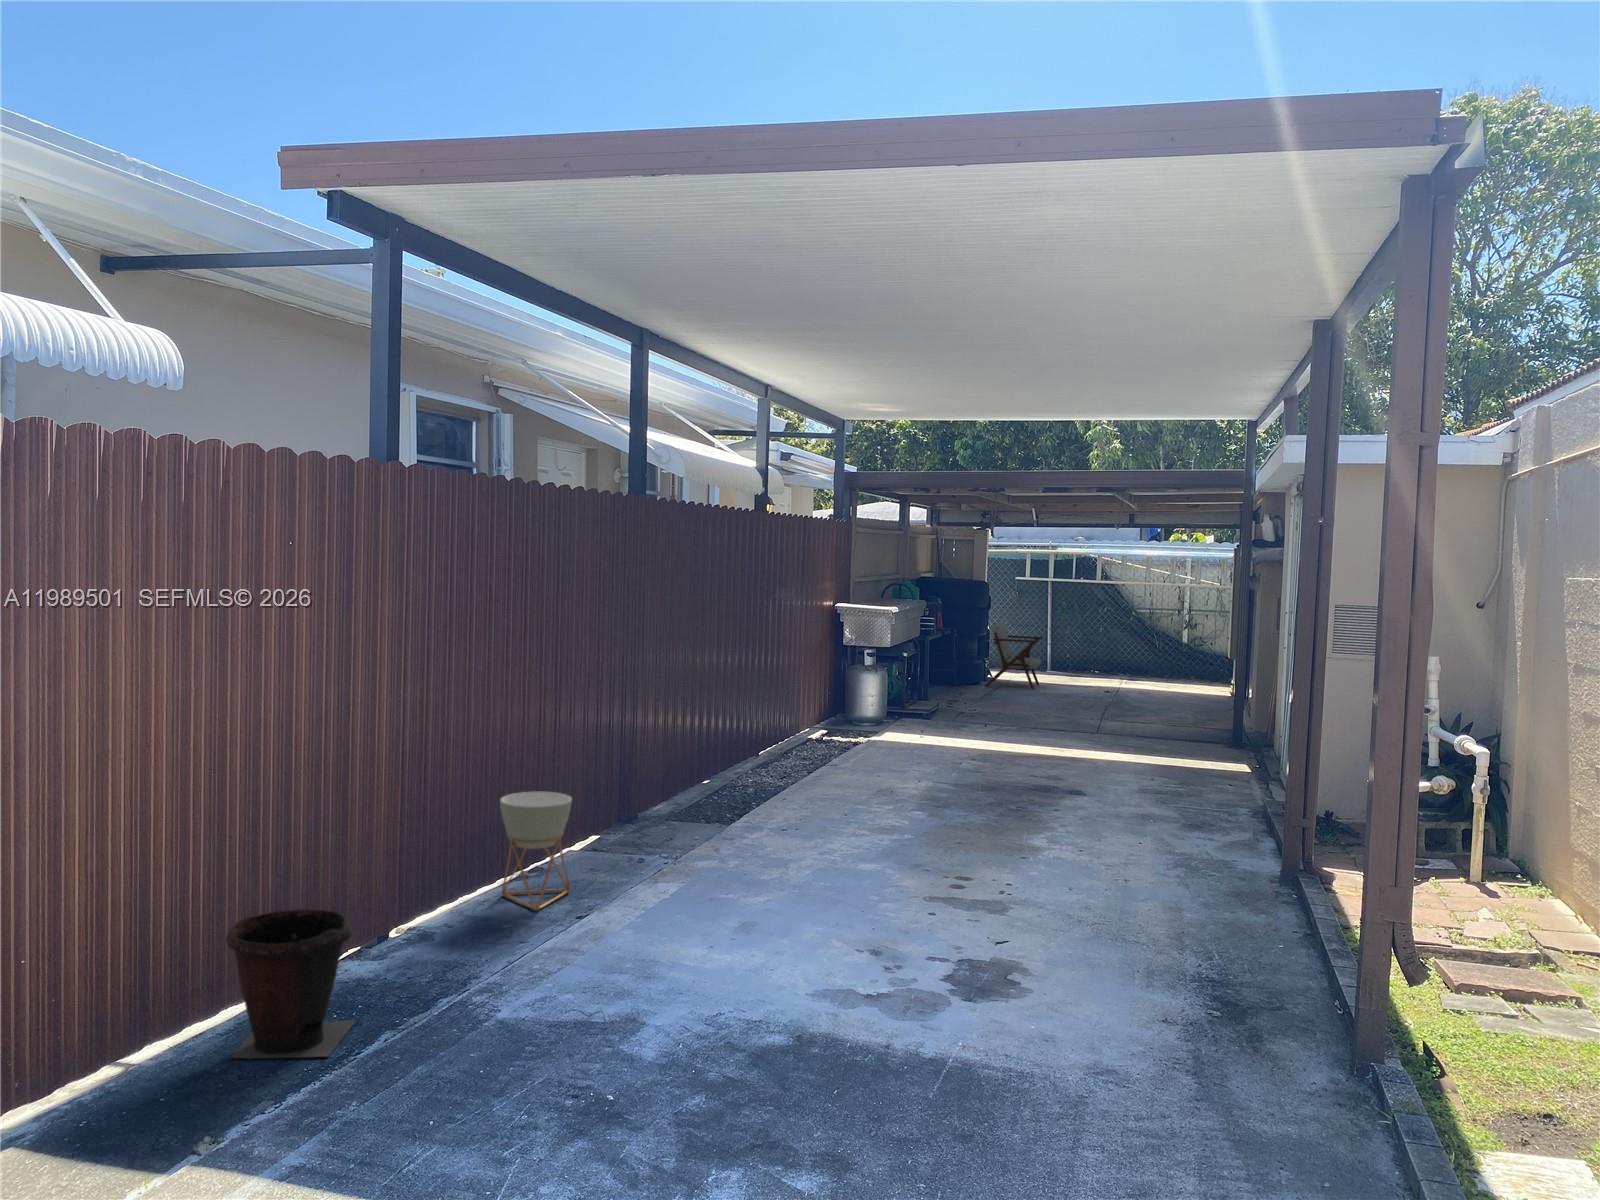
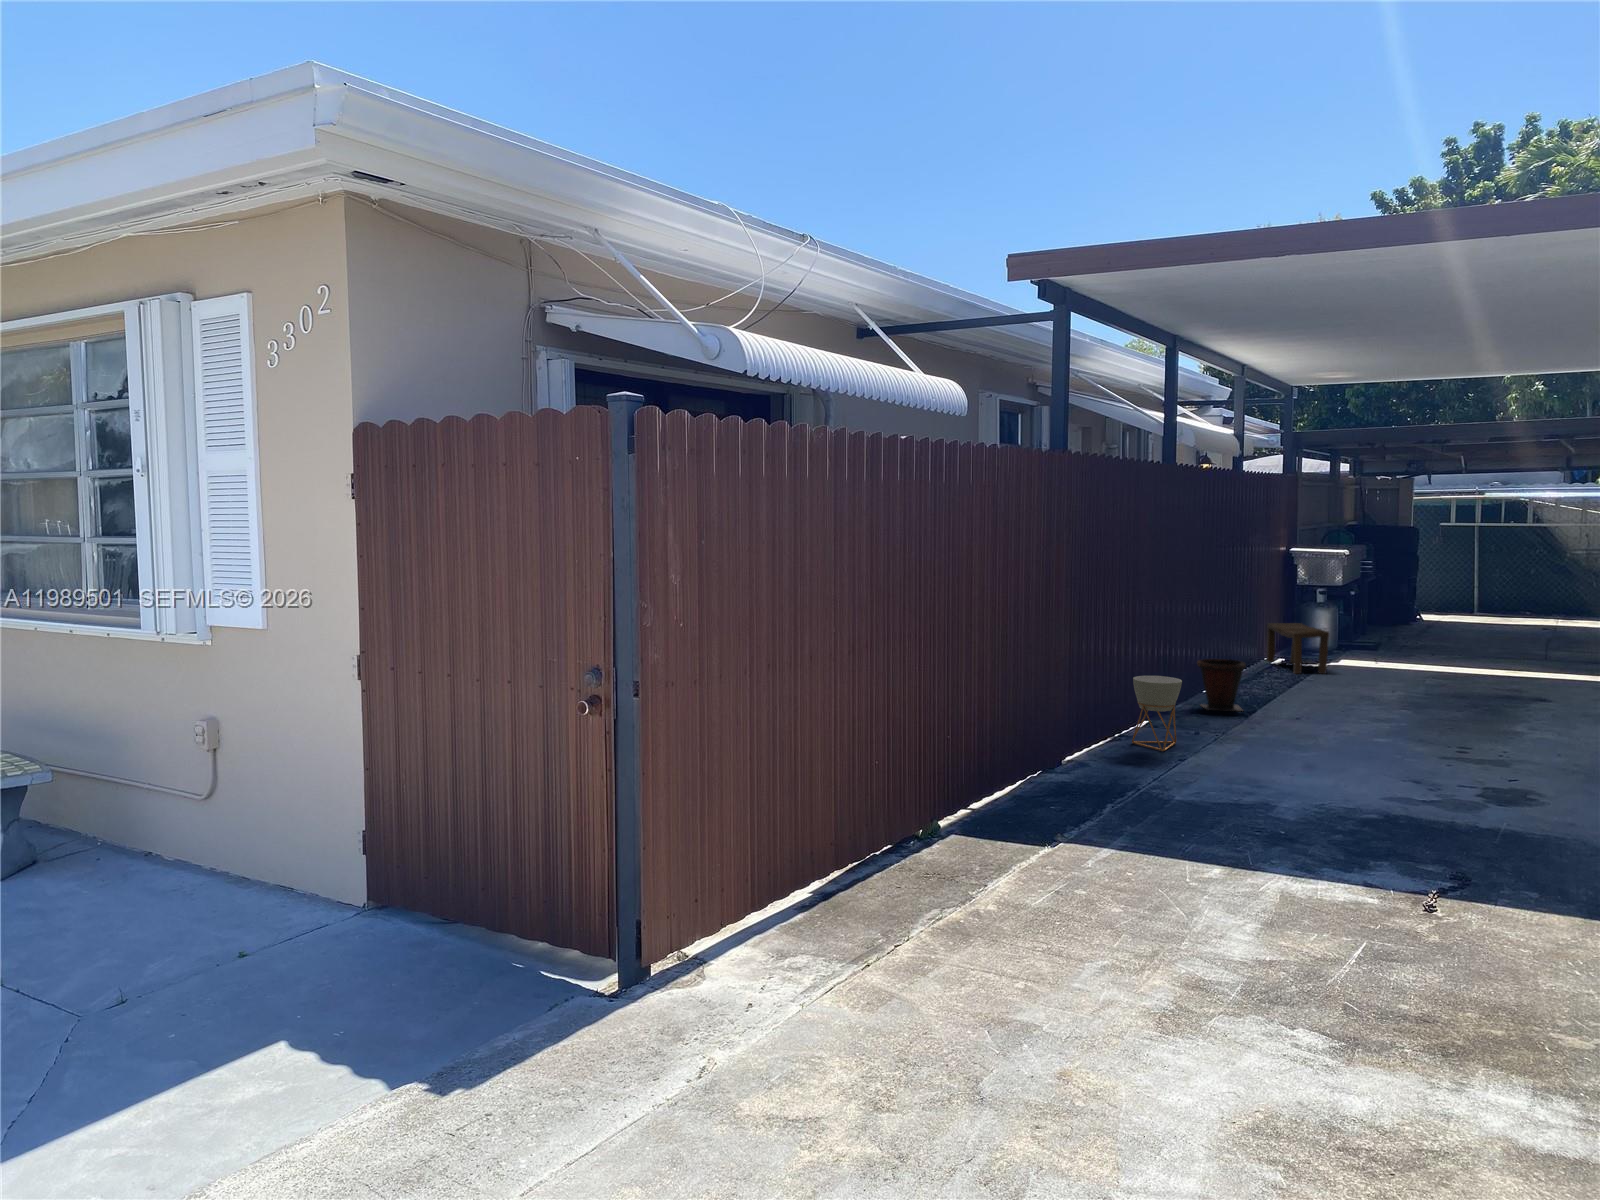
lounge chair: present [985,623,1042,690] -> none [1416,567,1475,629]
bench: none [795,692,859,756] -> present [1267,623,1329,674]
bucket: present [226,909,355,1059] -> present [1197,659,1246,711]

